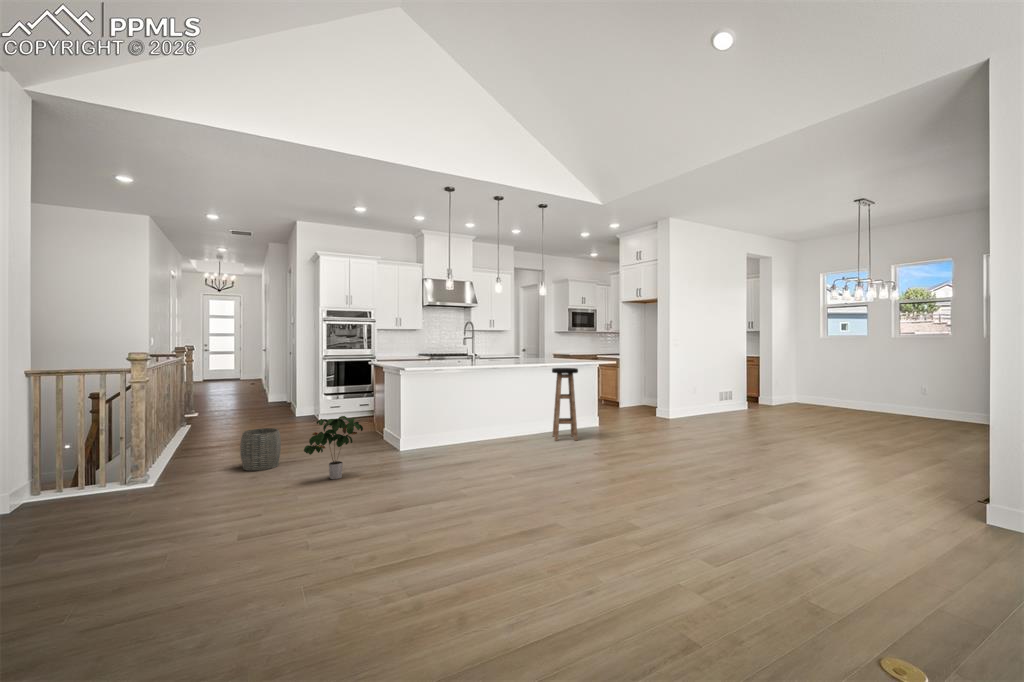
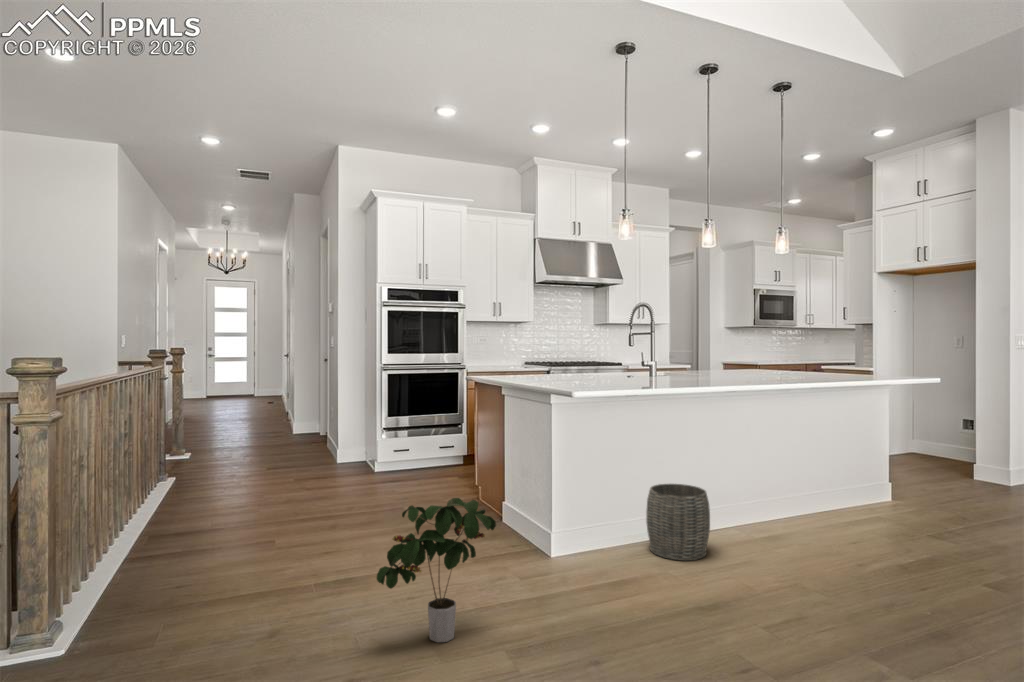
bar stool: present [552,368,578,441] -> none [824,390,892,540]
woven basket: present [240,428,281,471] -> present [646,484,710,561]

